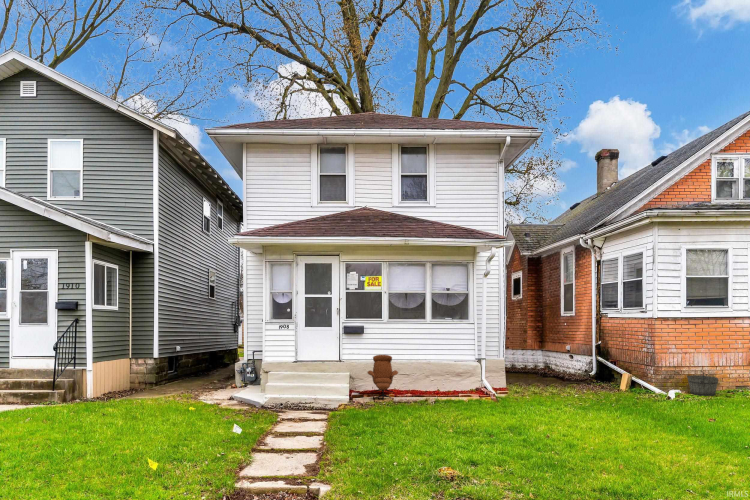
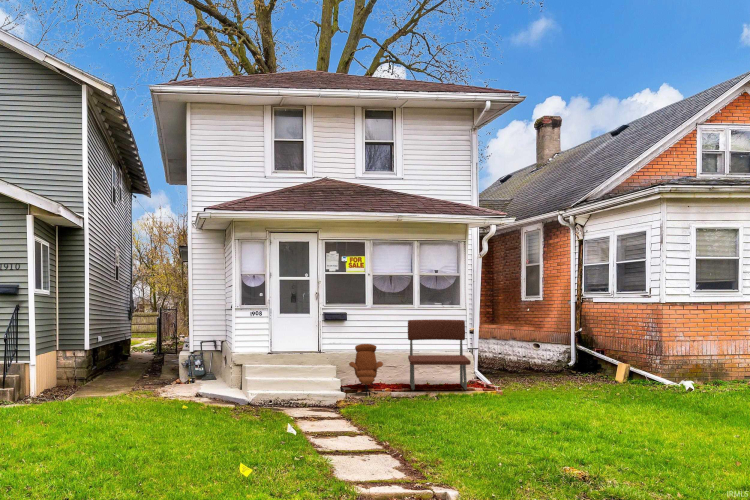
bench: none [420,333,476,396] -> present [408,320,471,390]
wooden bucket: present [687,373,718,396] -> none [697,360,731,388]

